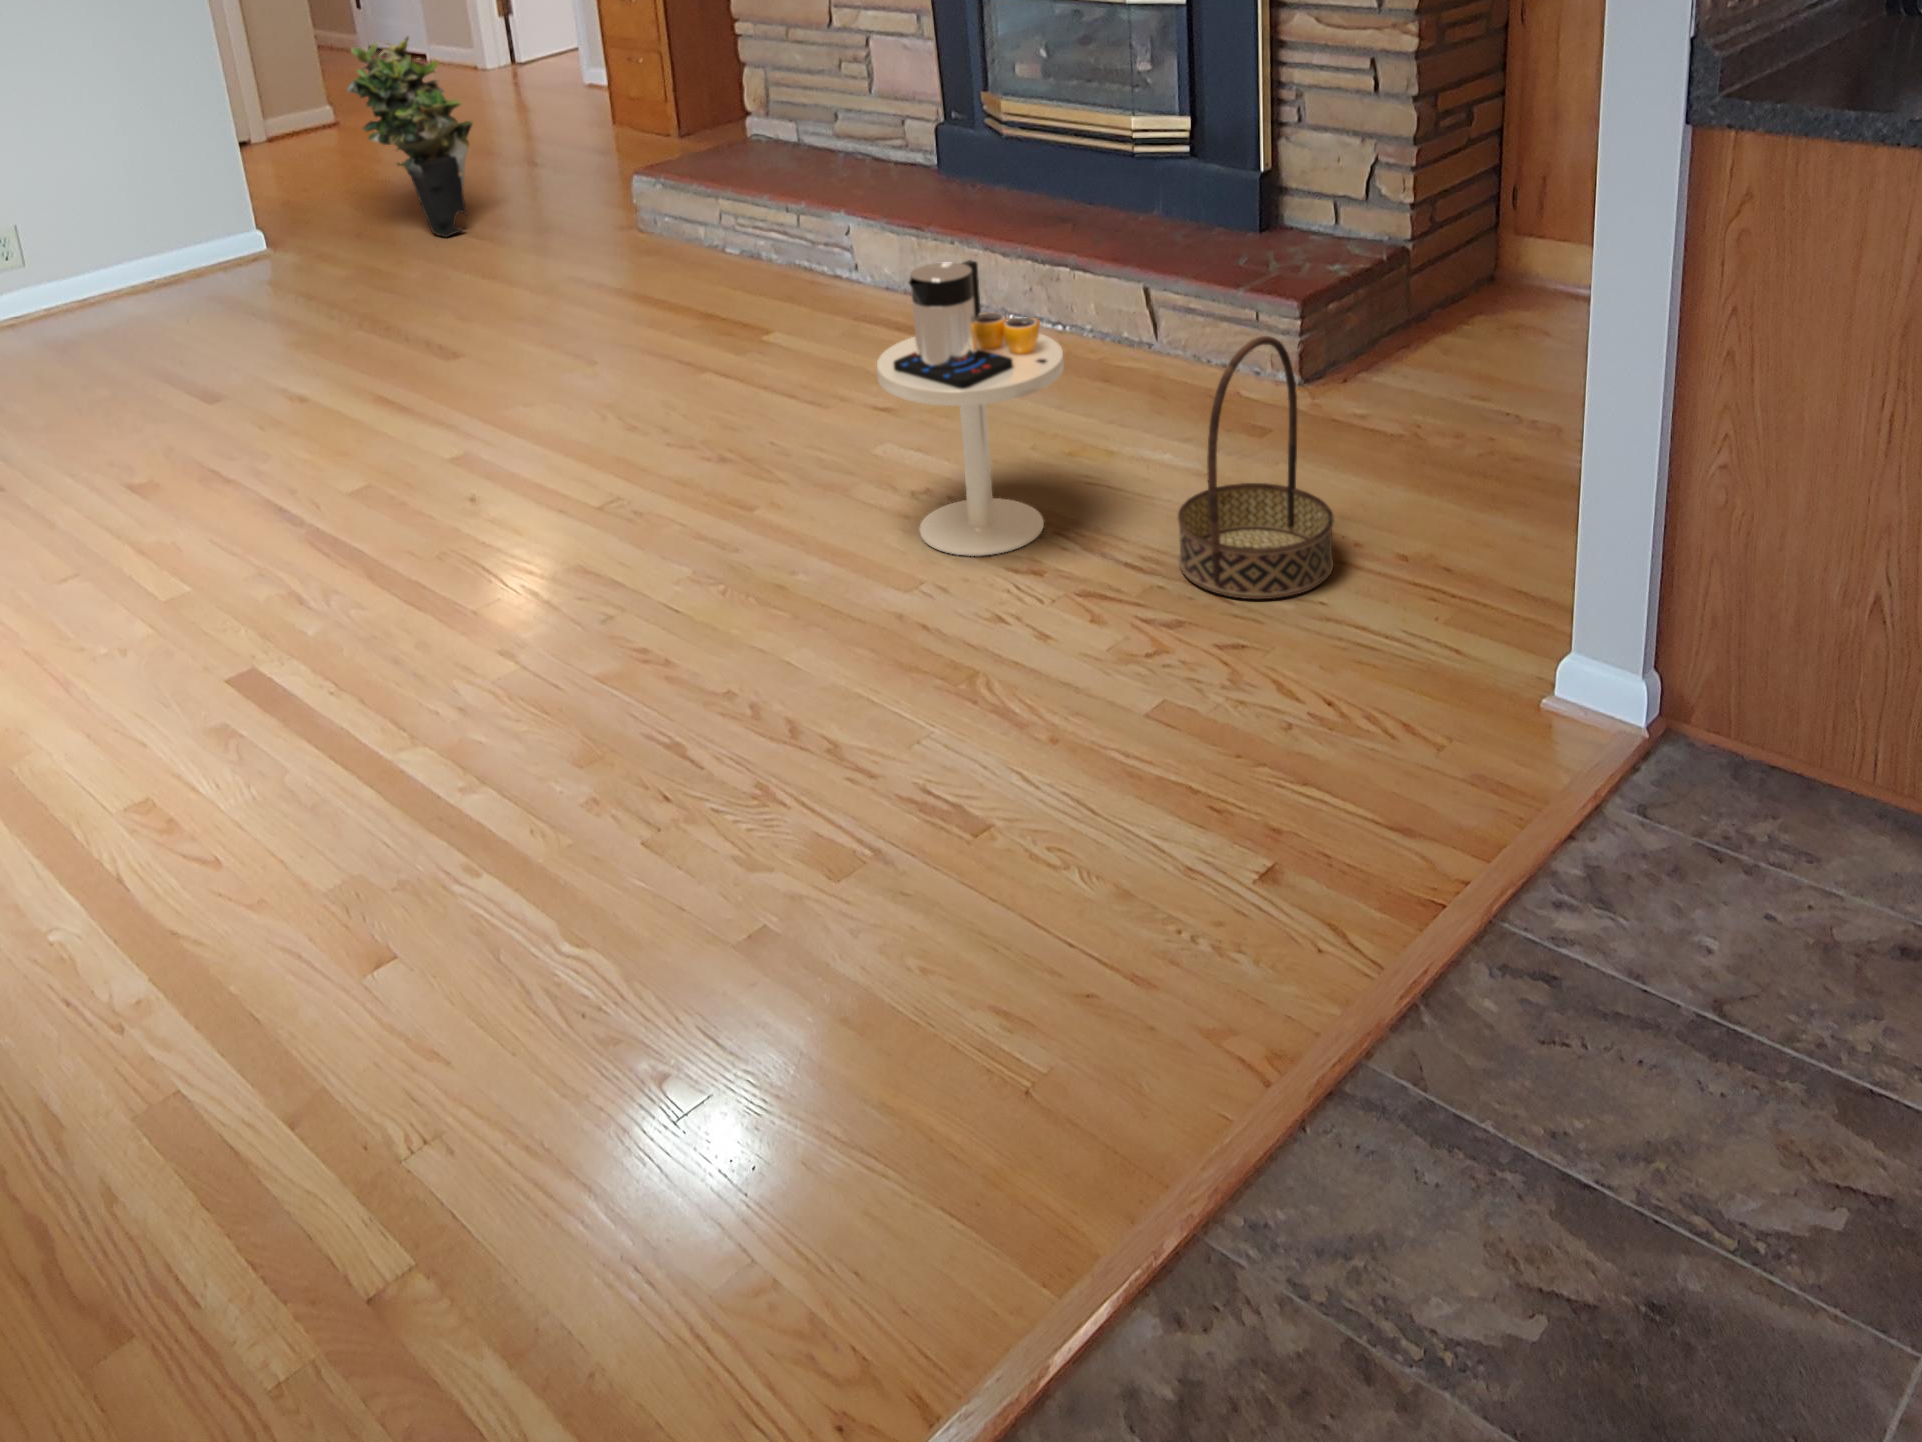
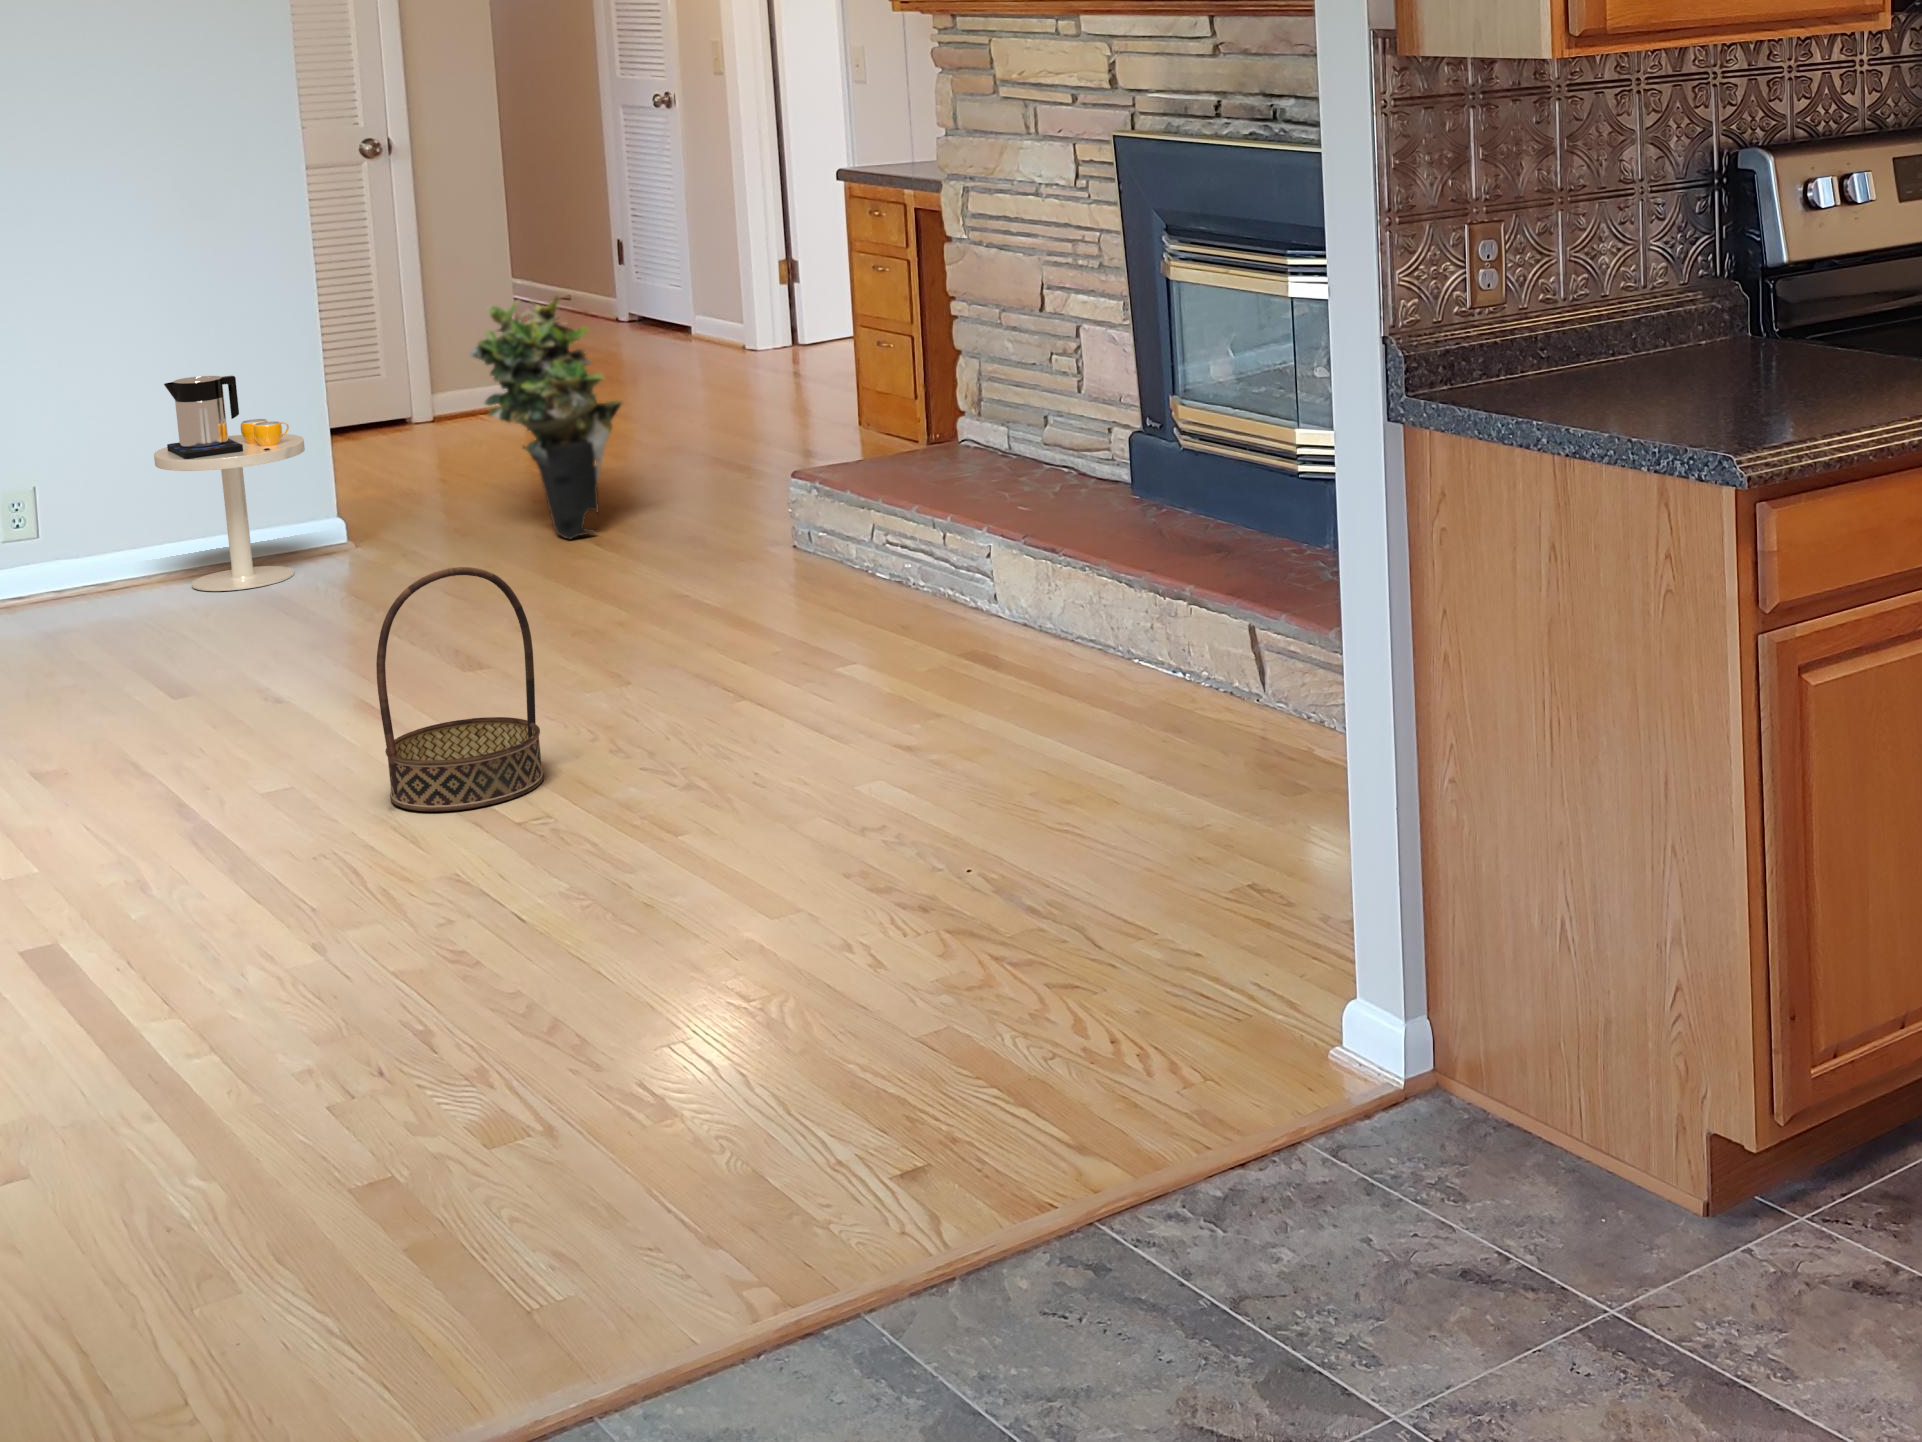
side table: present [877,260,1064,556] -> present [154,376,305,591]
basket: present [1178,336,1334,599] -> present [376,567,544,811]

